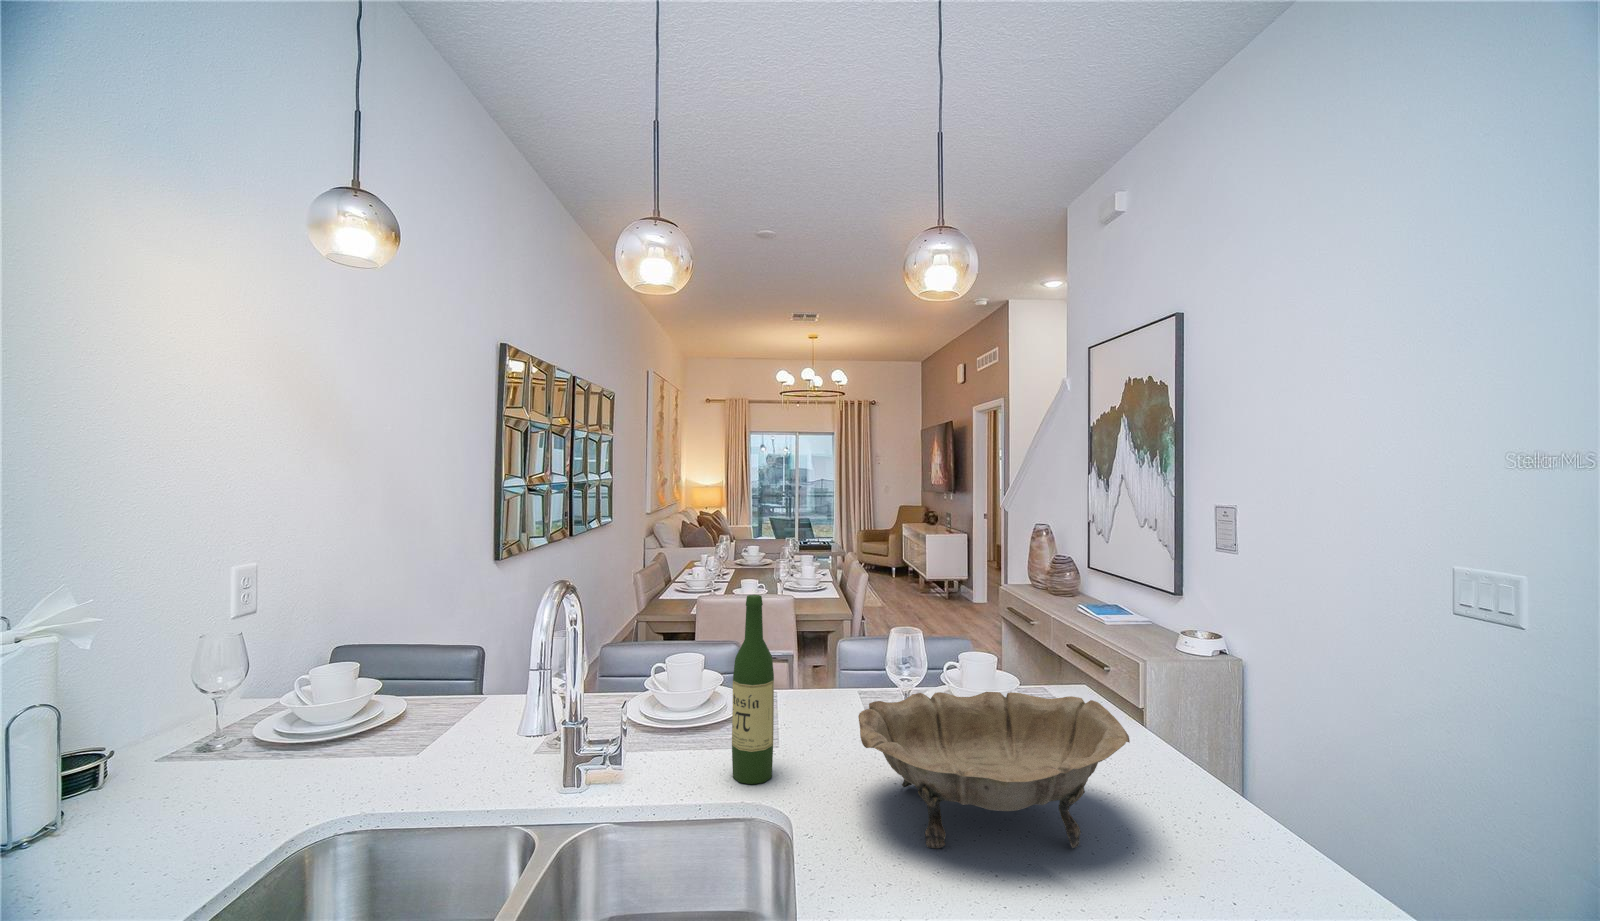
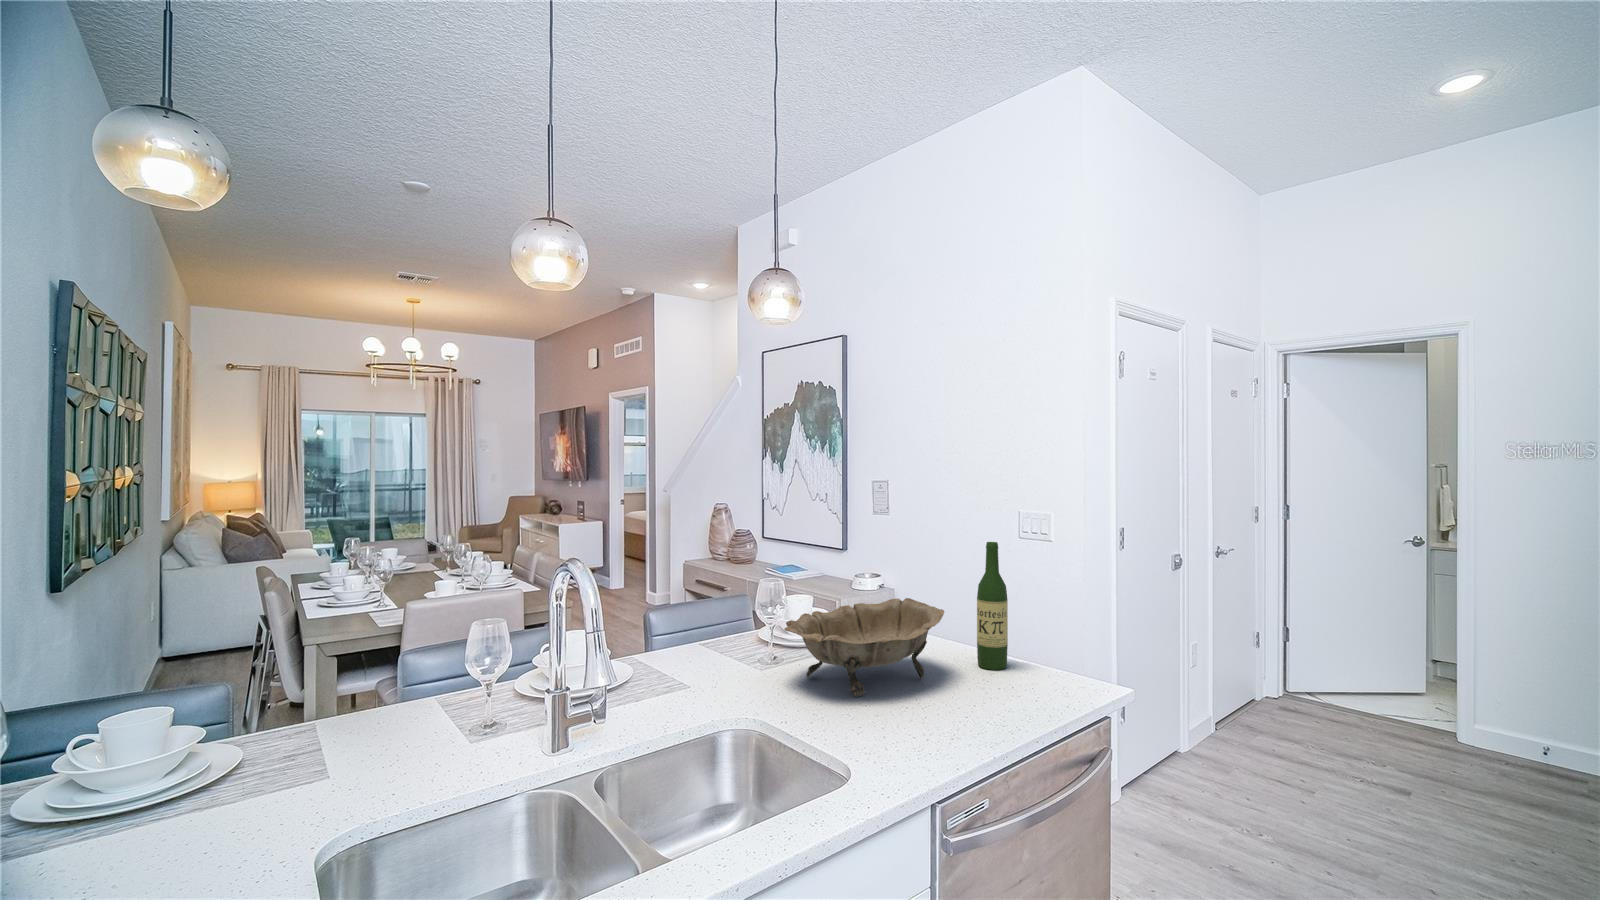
wine bottle: present [732,595,774,784] -> present [977,542,1008,670]

